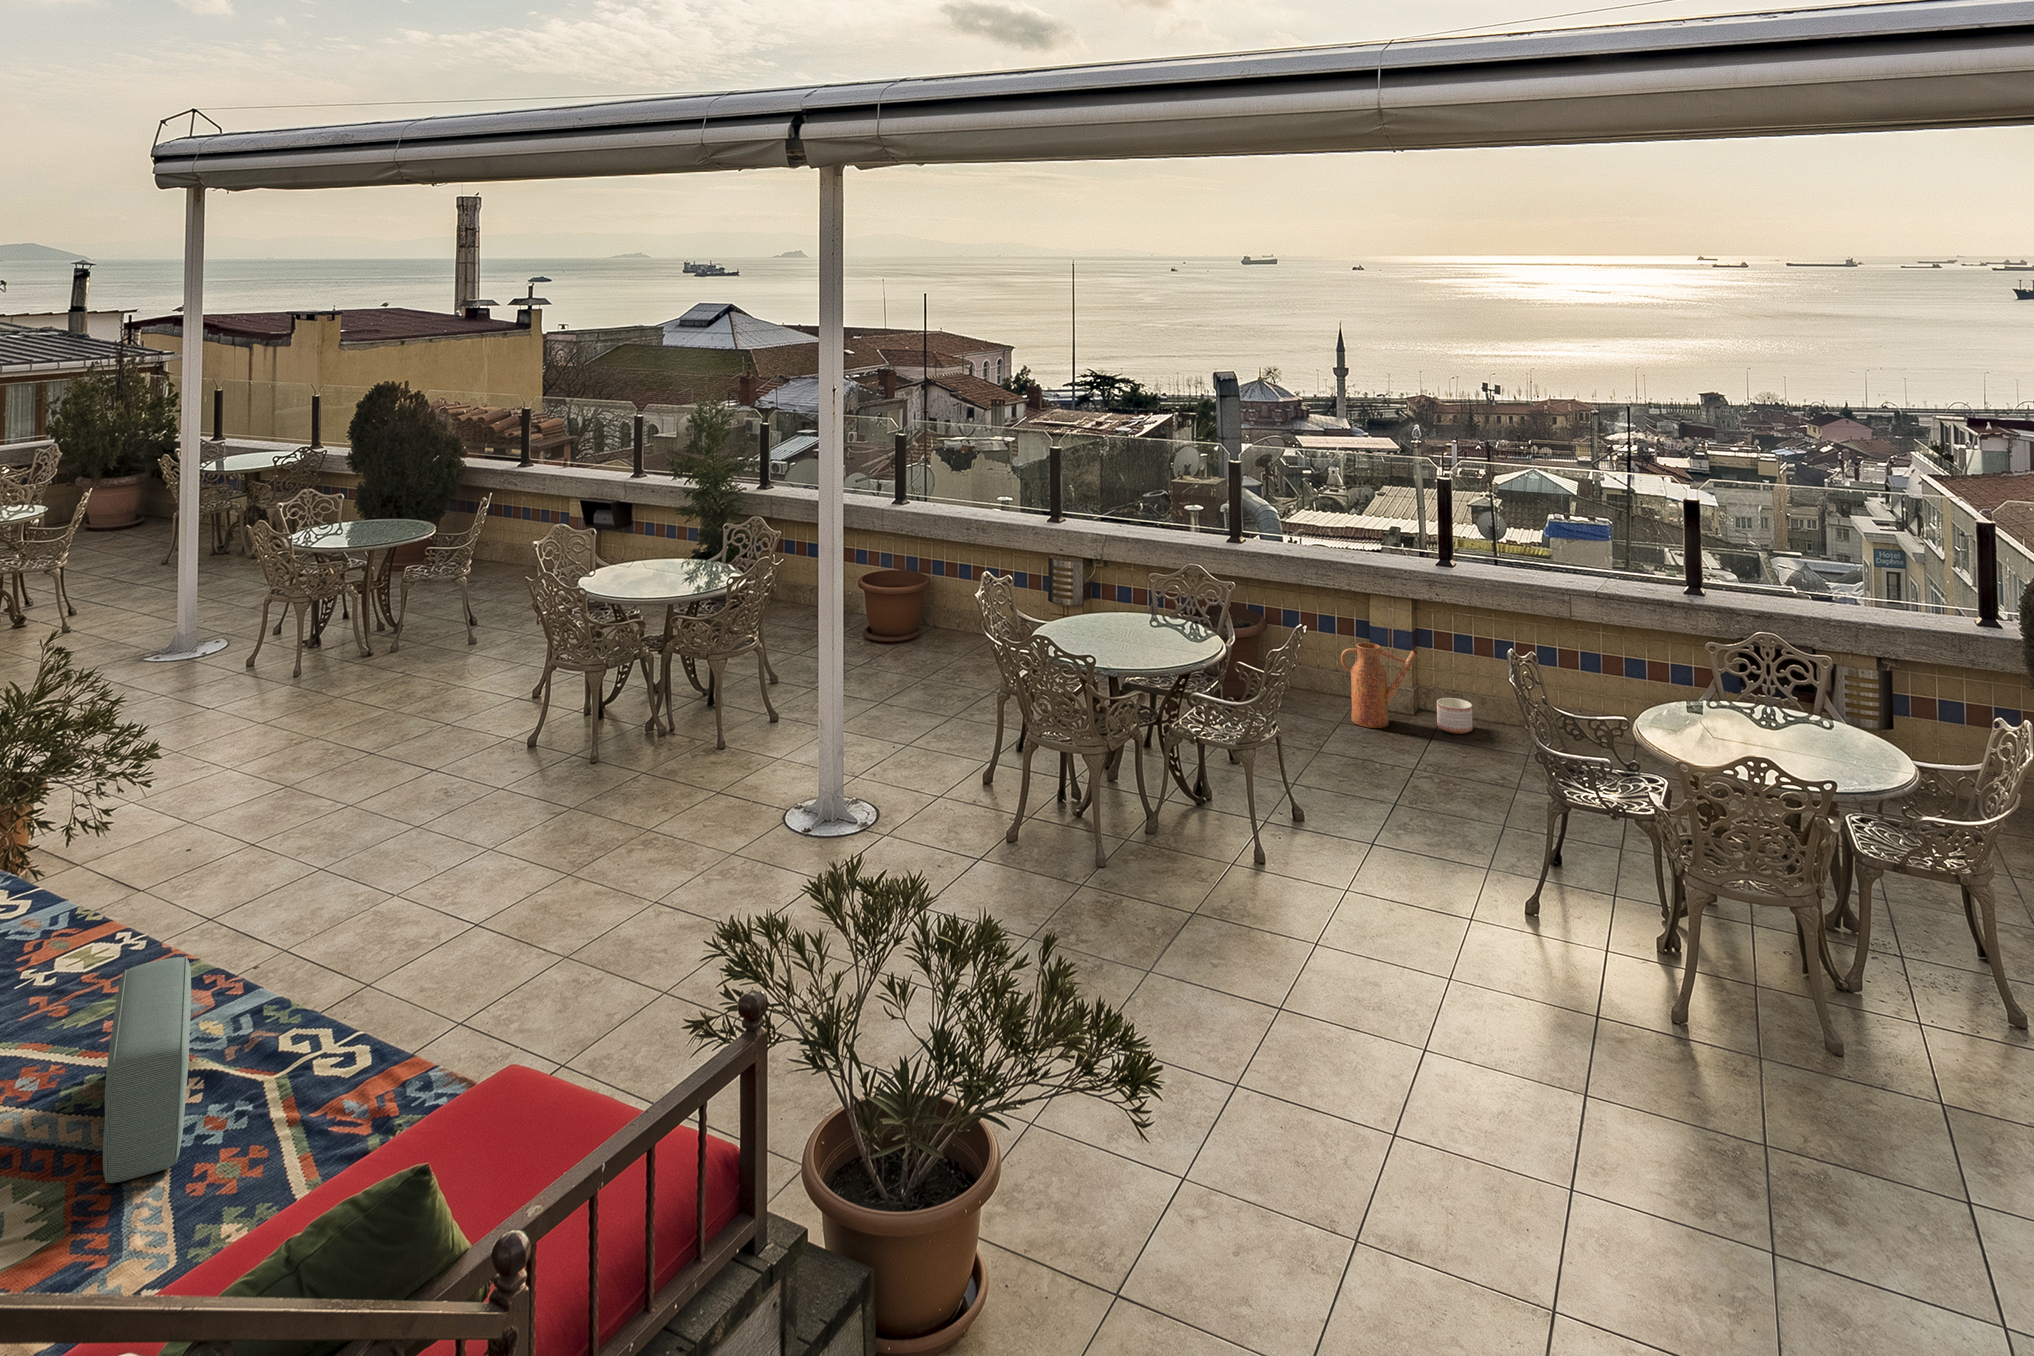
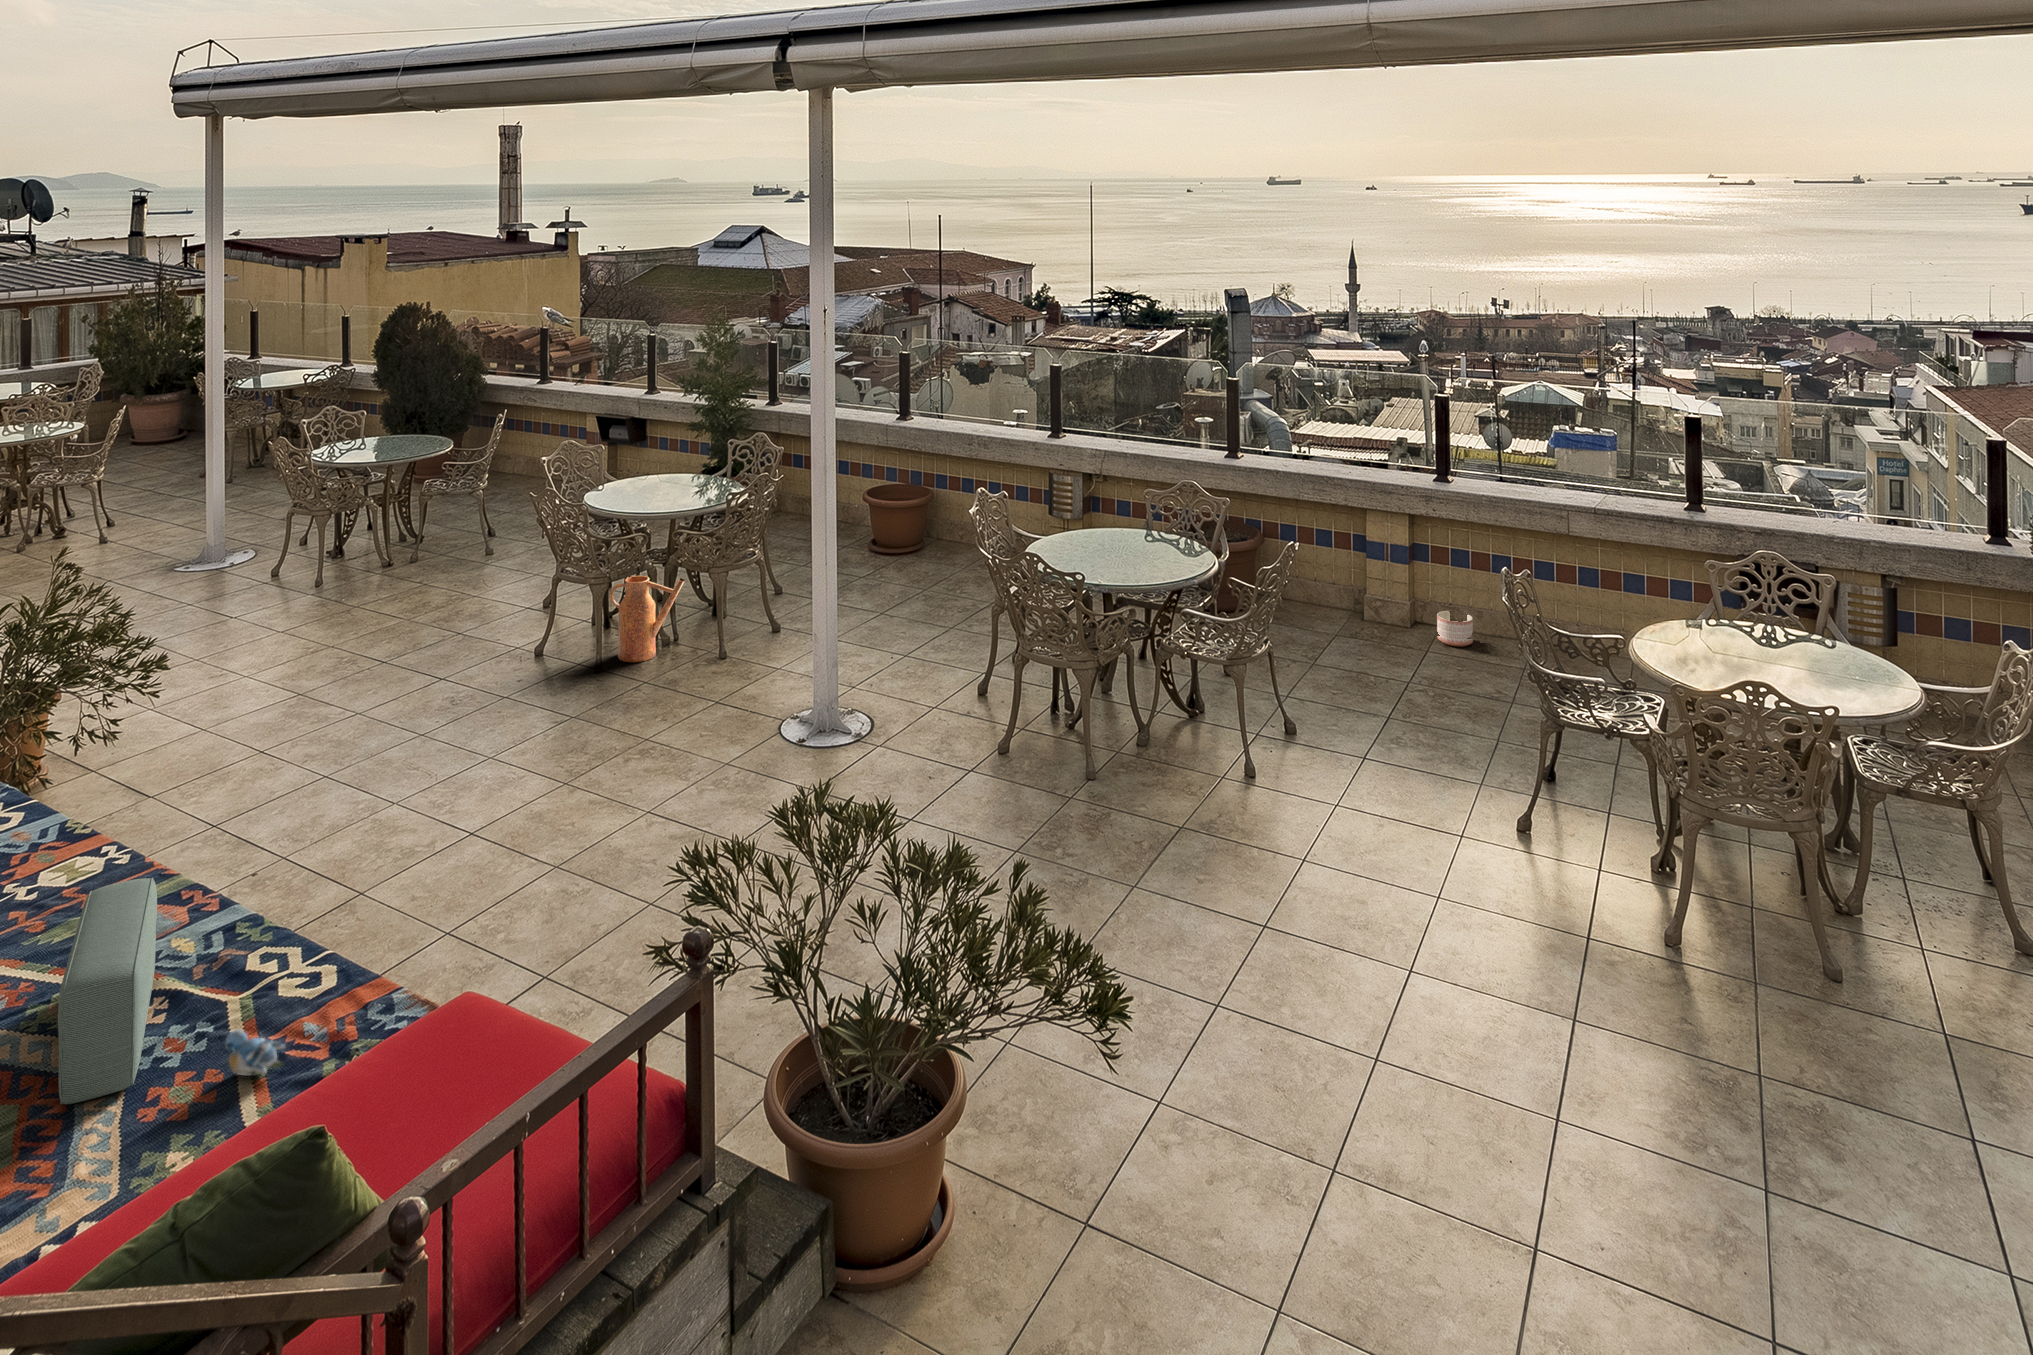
watering can: present [1341,643,1418,728] -> present [610,576,684,662]
plush toy: none [267,1108,328,1154] -> present [225,1030,285,1076]

